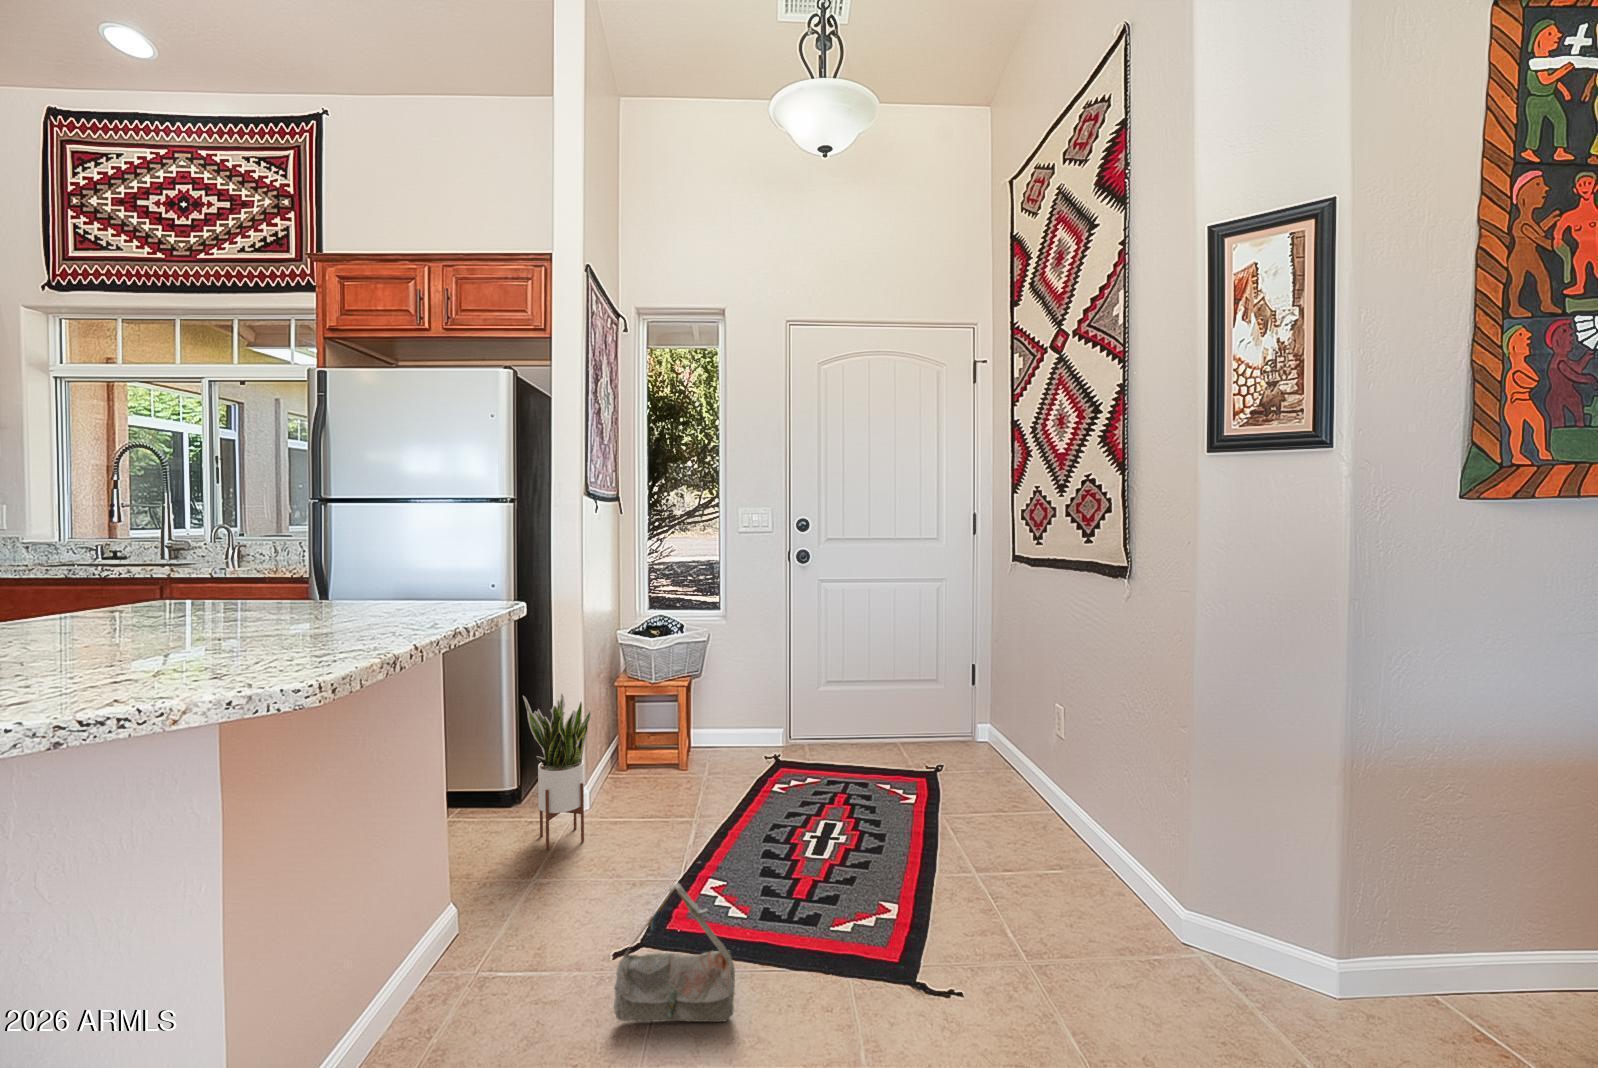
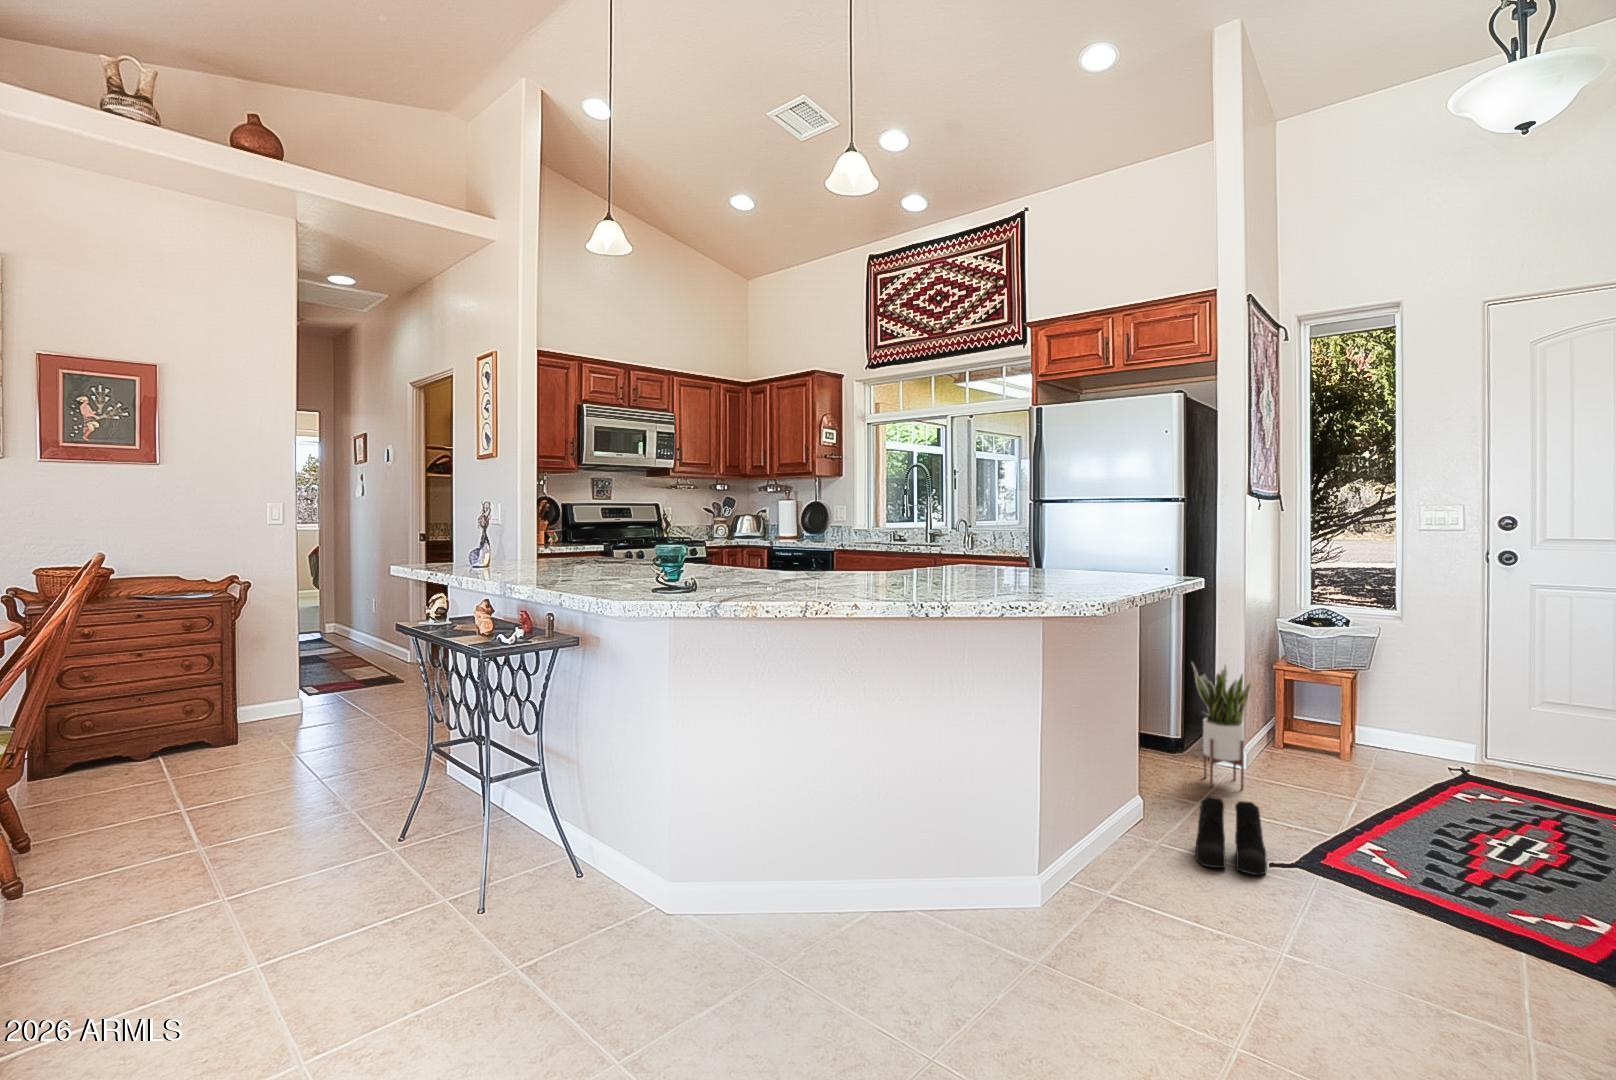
boots: none [515,883,605,1010] -> present [1196,796,1267,875]
bag: present [614,883,735,1022] -> none [1275,805,1384,922]

